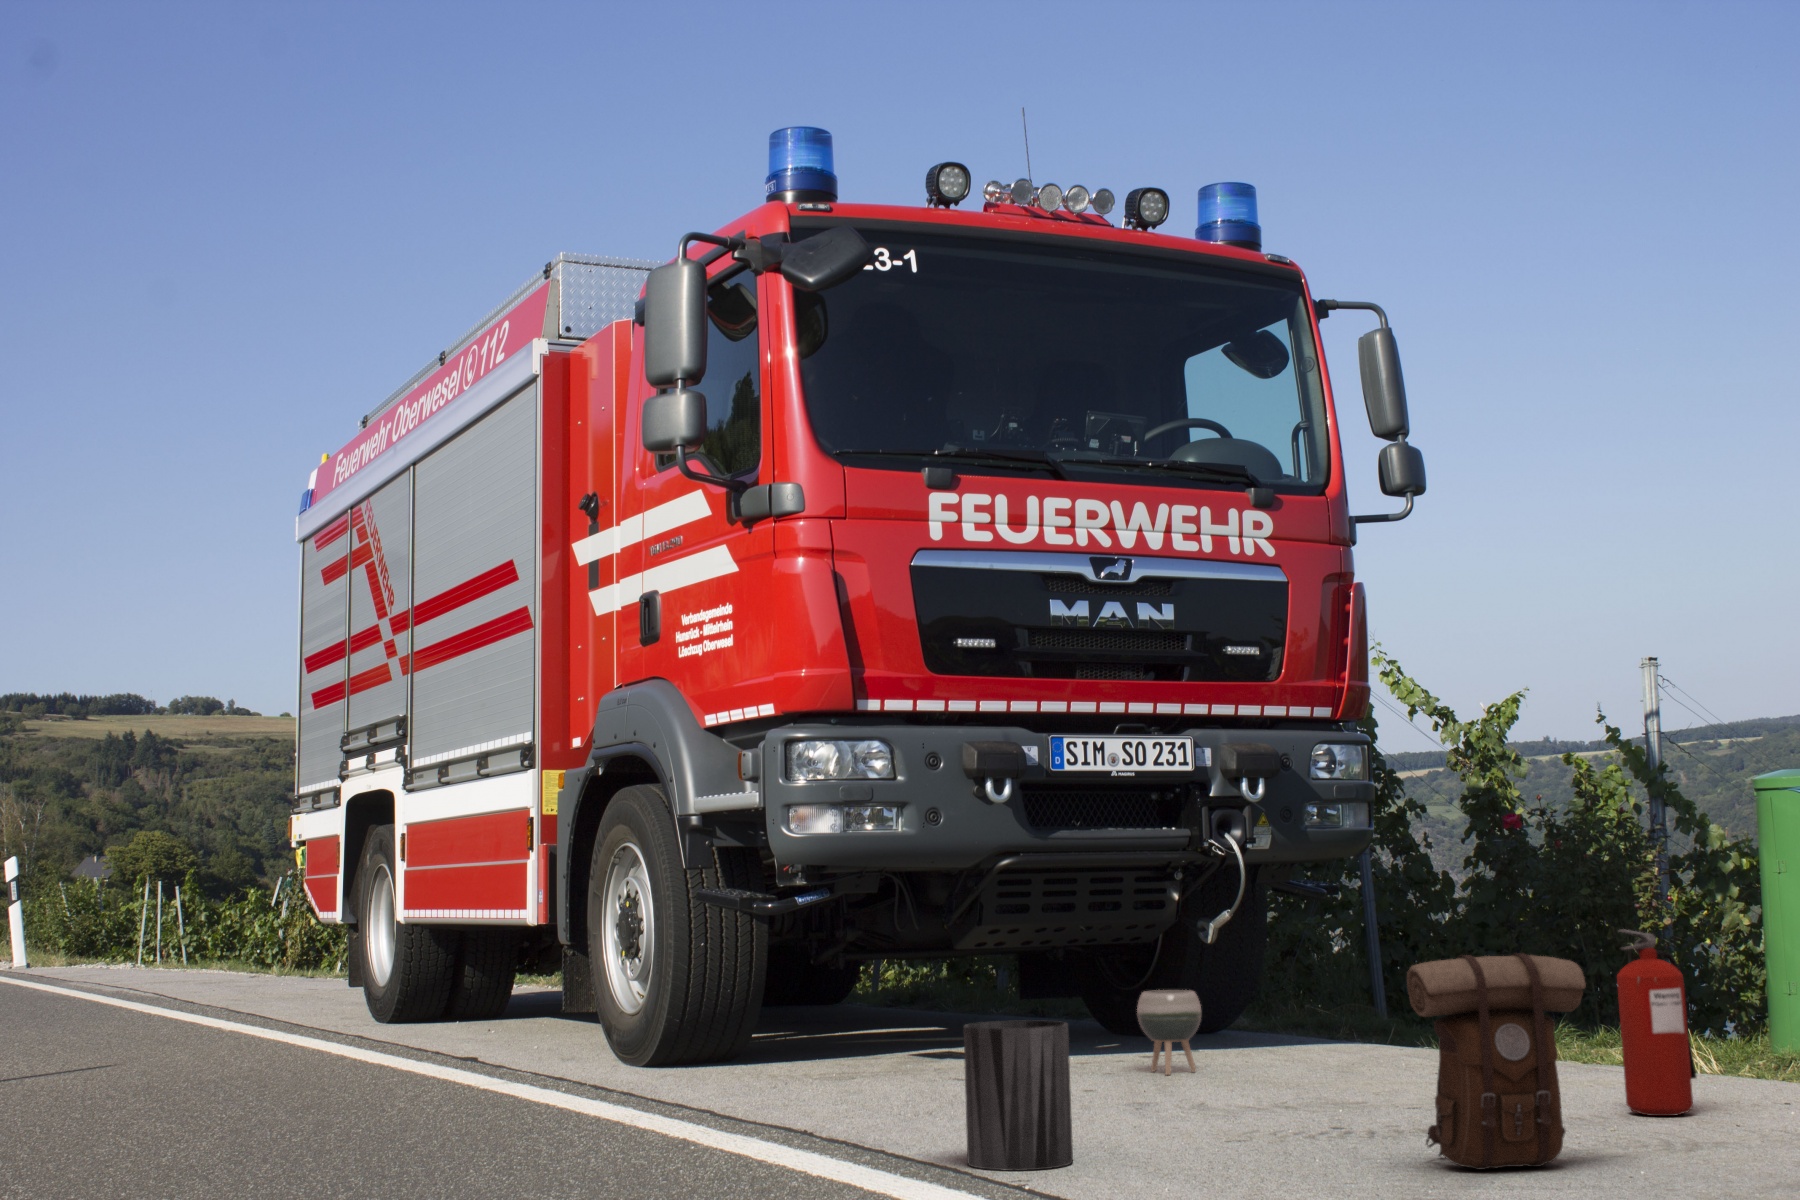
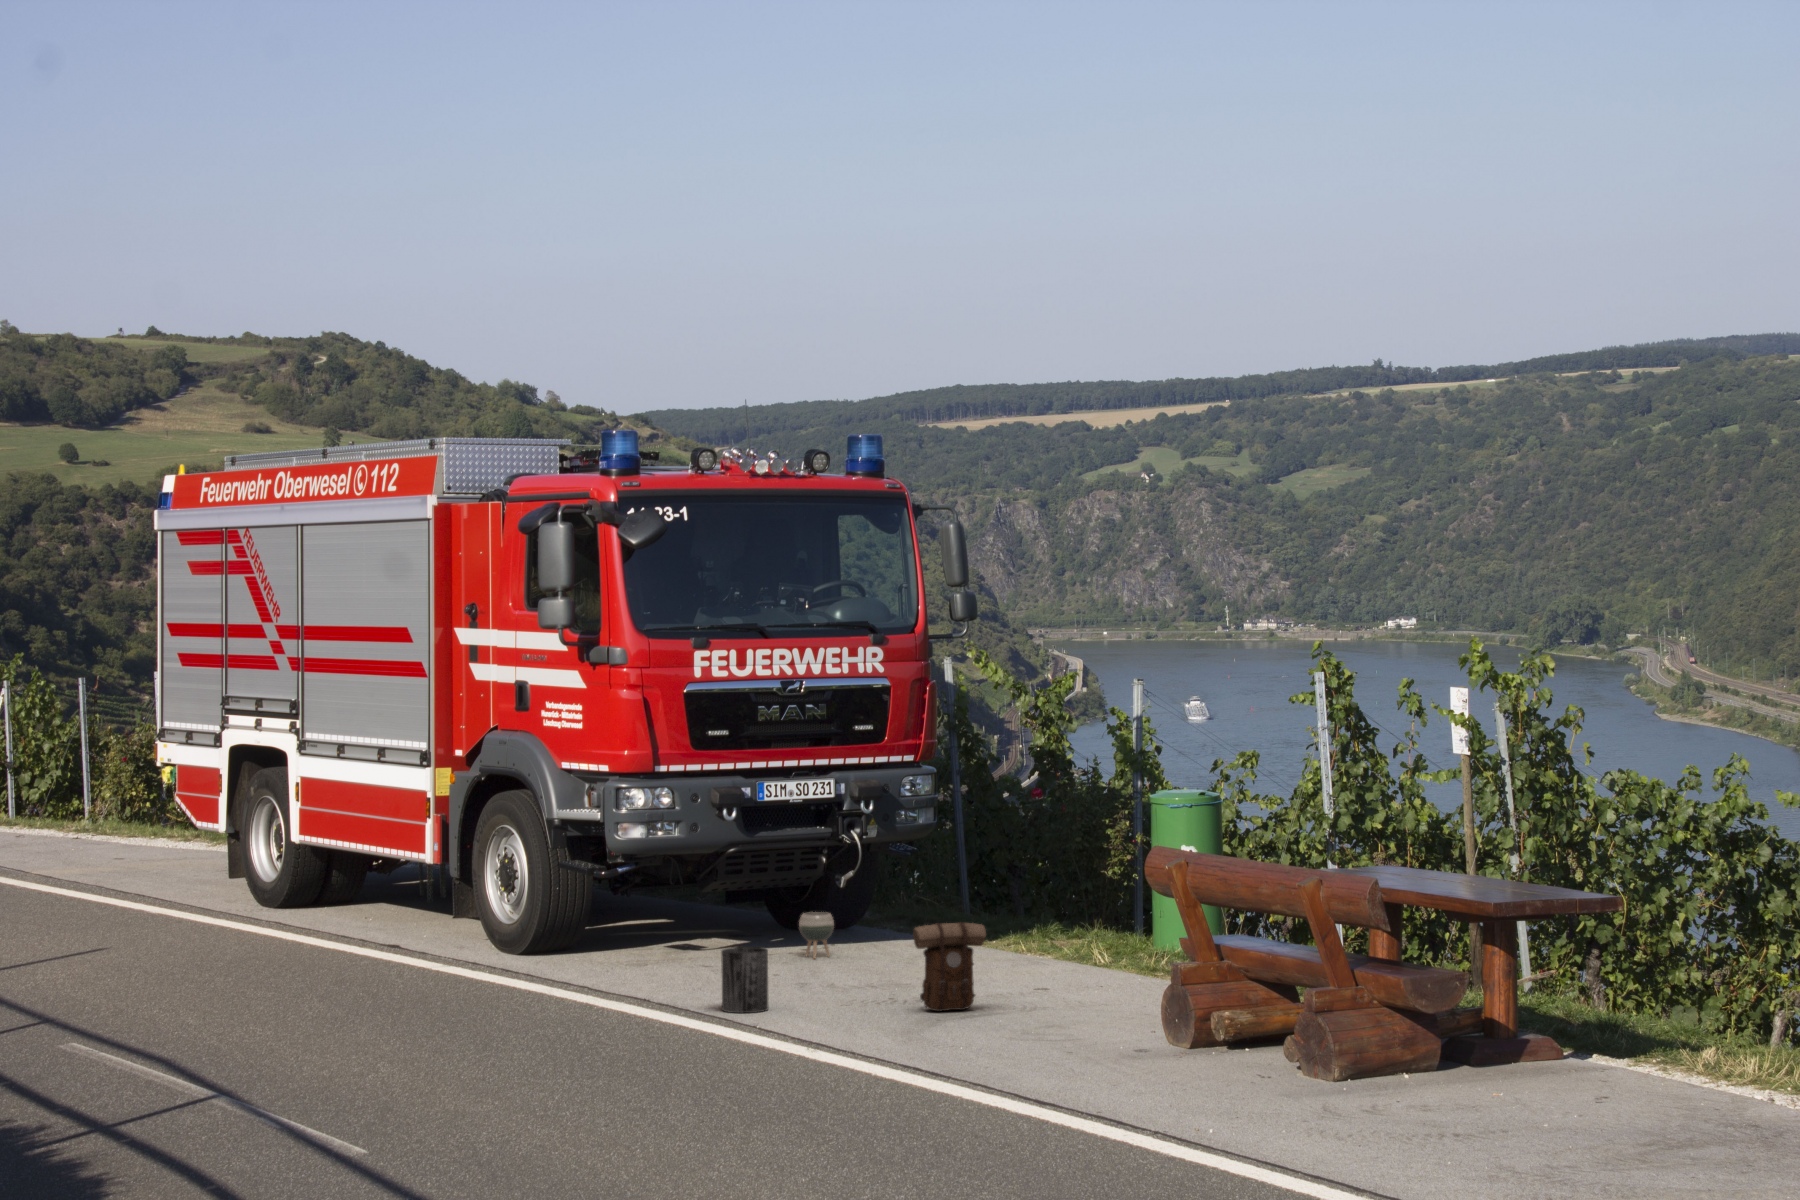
fire extinguisher: present [1617,929,1696,1116] -> none [1026,898,1059,985]

